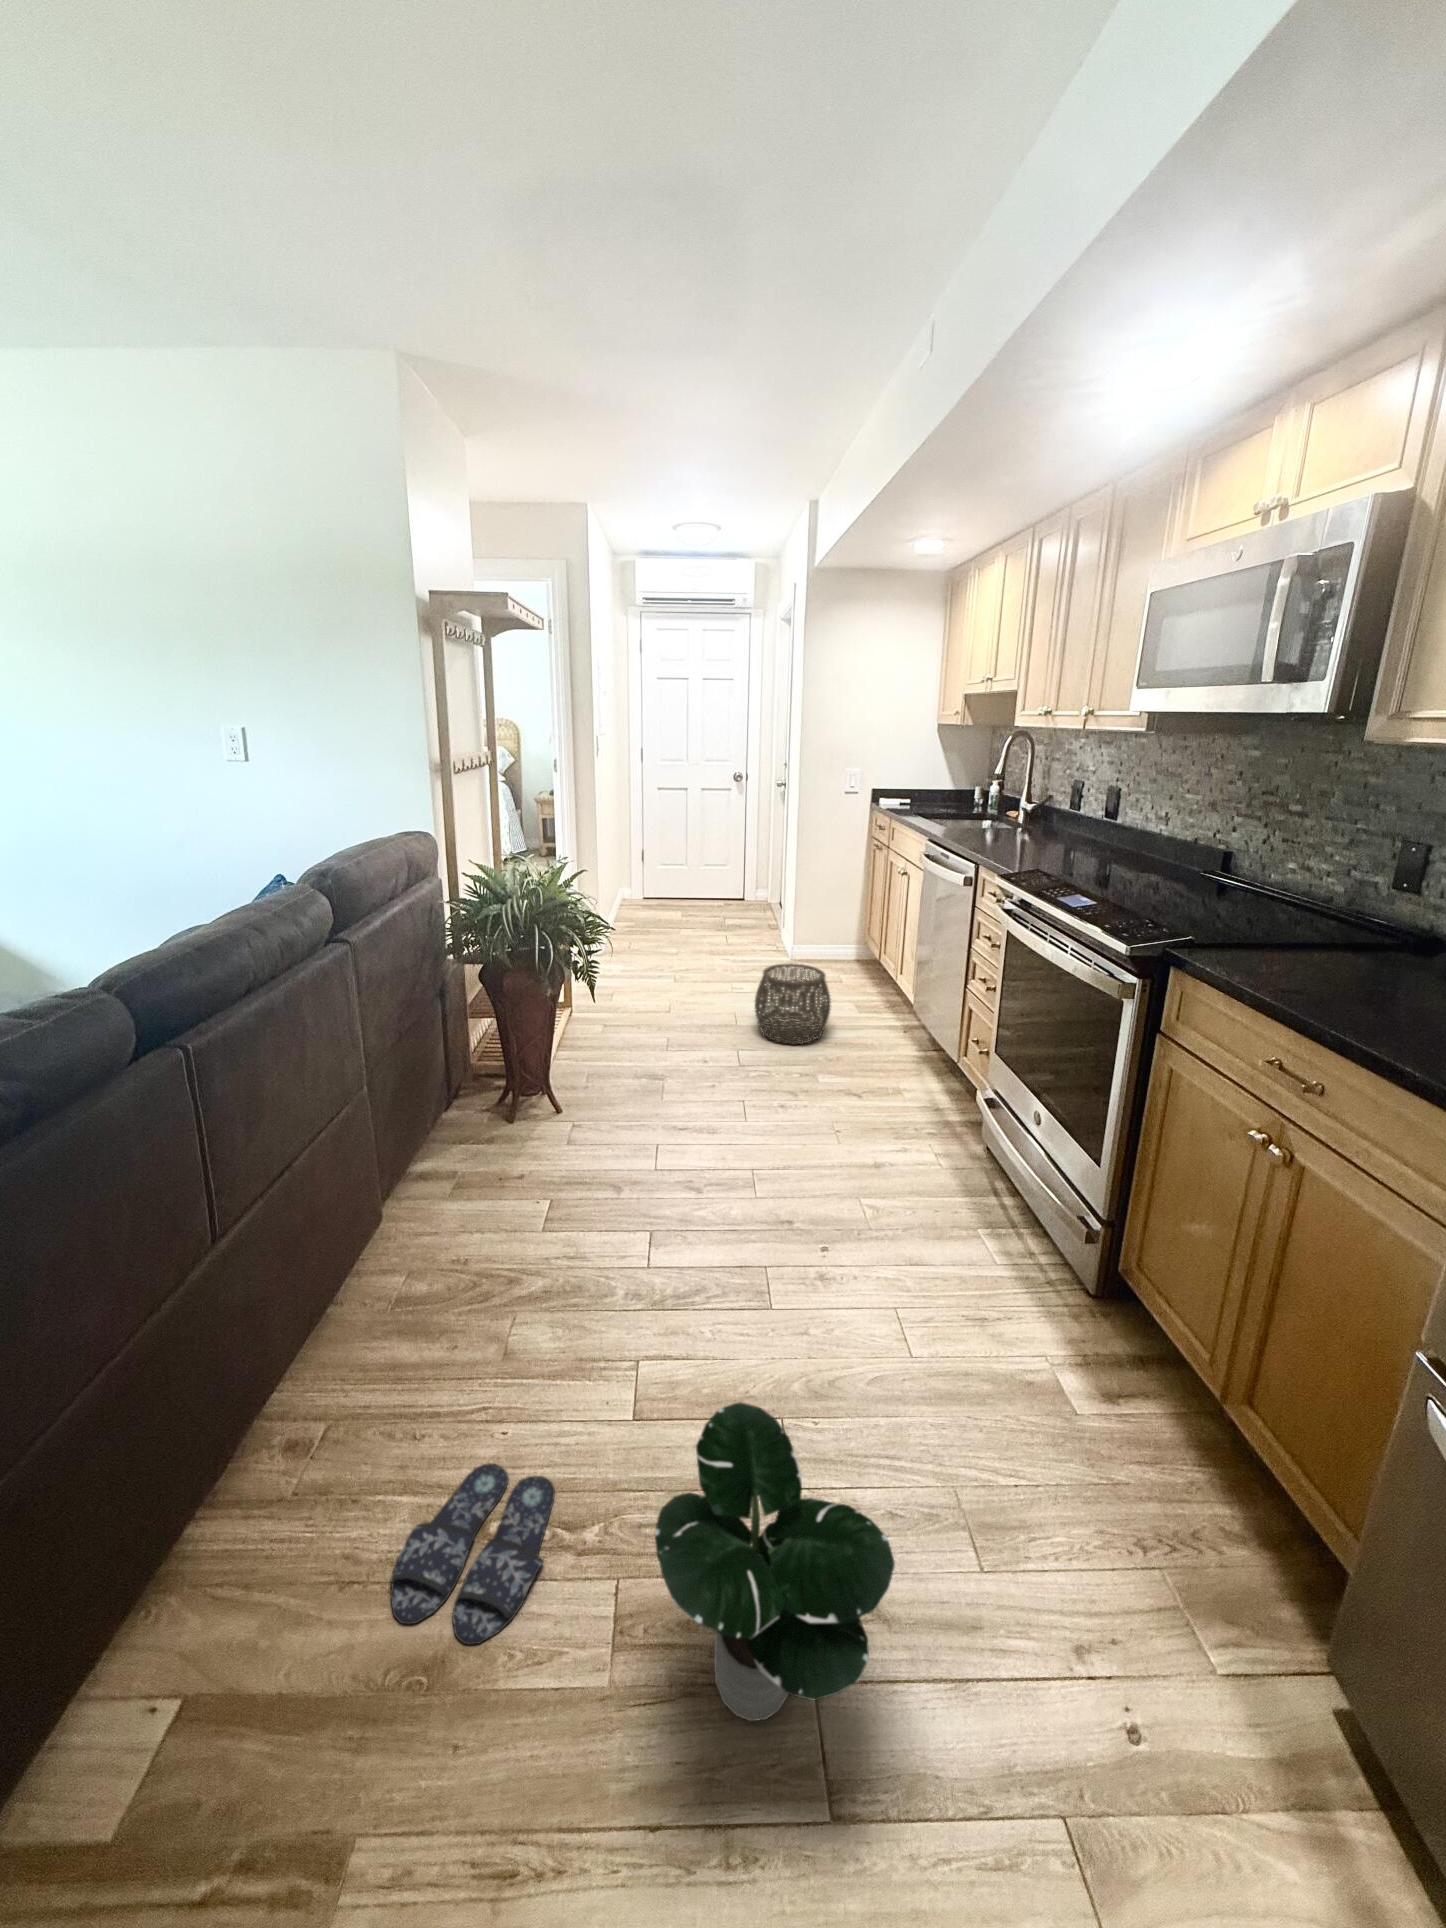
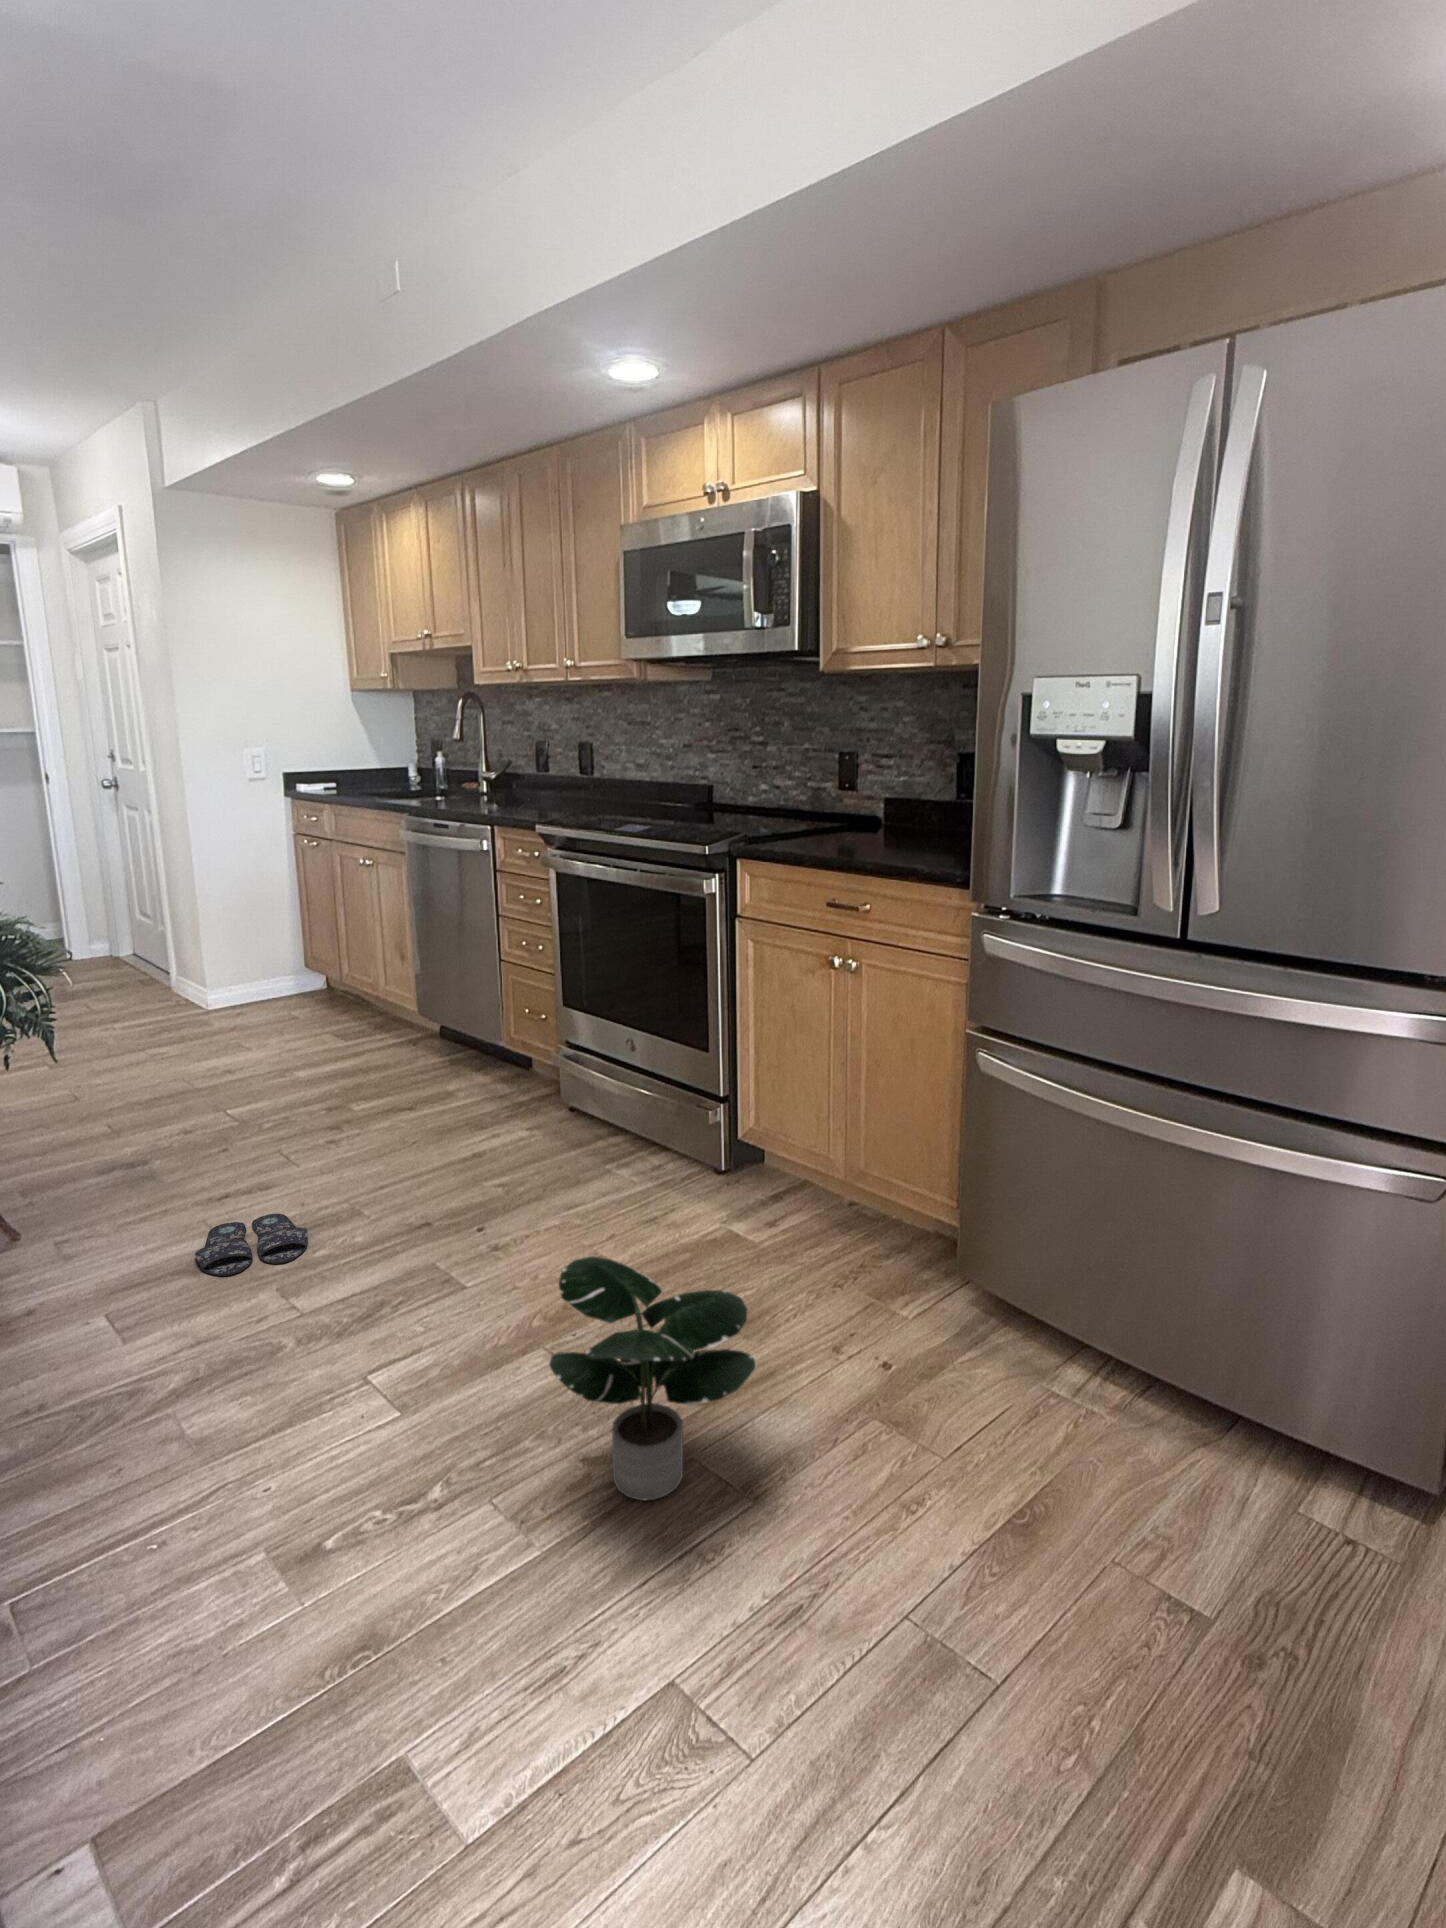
woven basket: present [755,963,831,1044] -> none [219,988,328,1091]
slippers: present [391,1463,555,1644] -> present [195,1214,308,1276]

